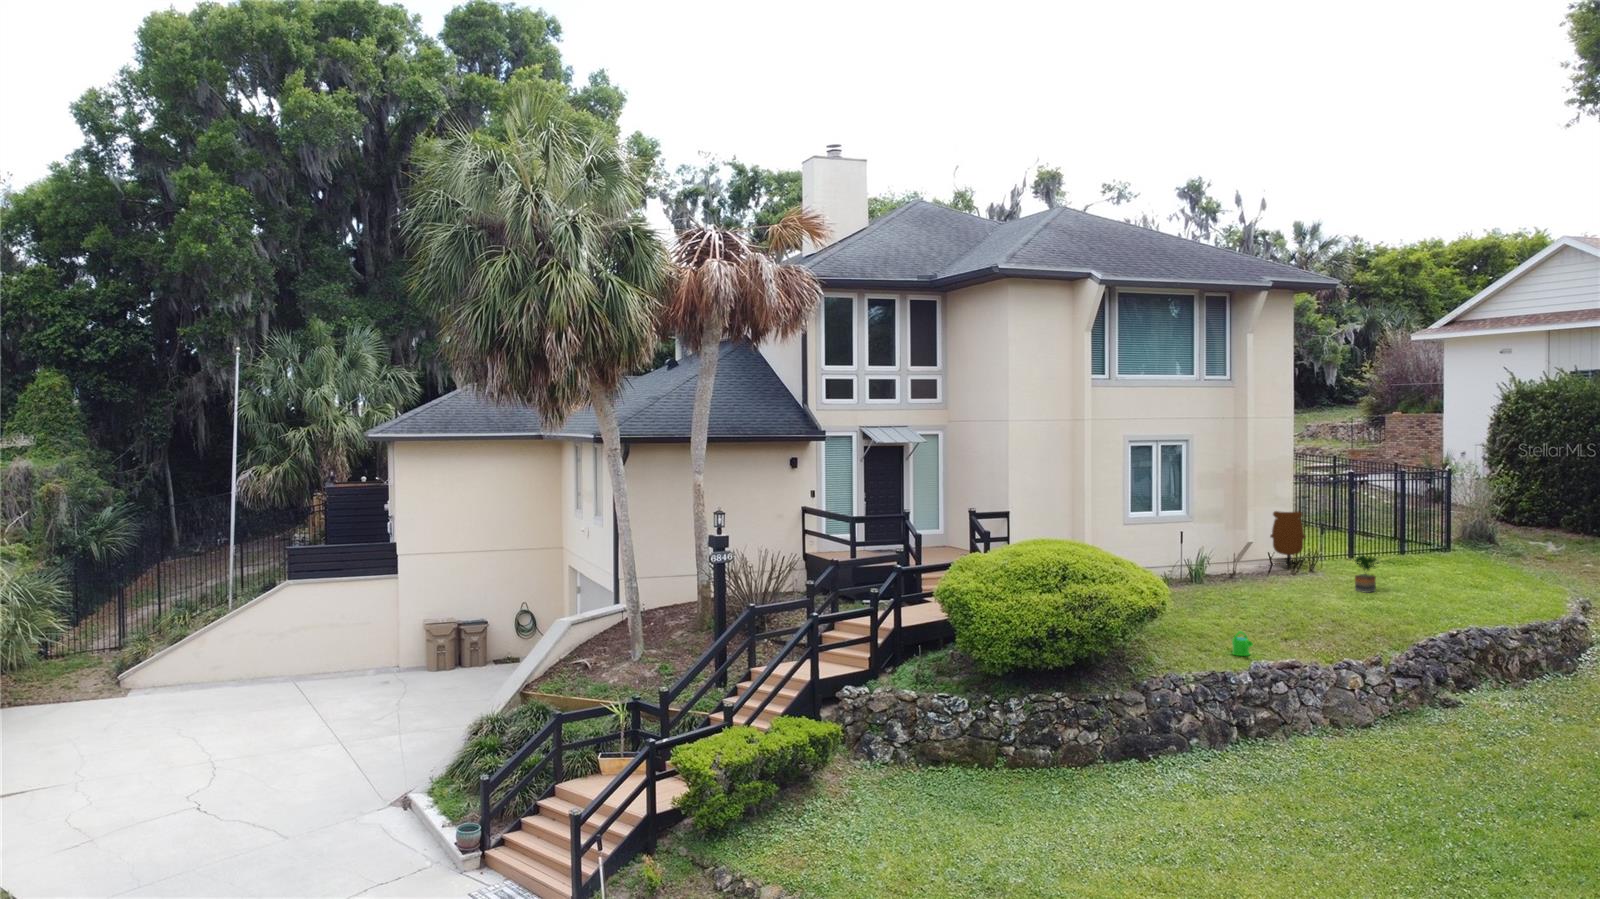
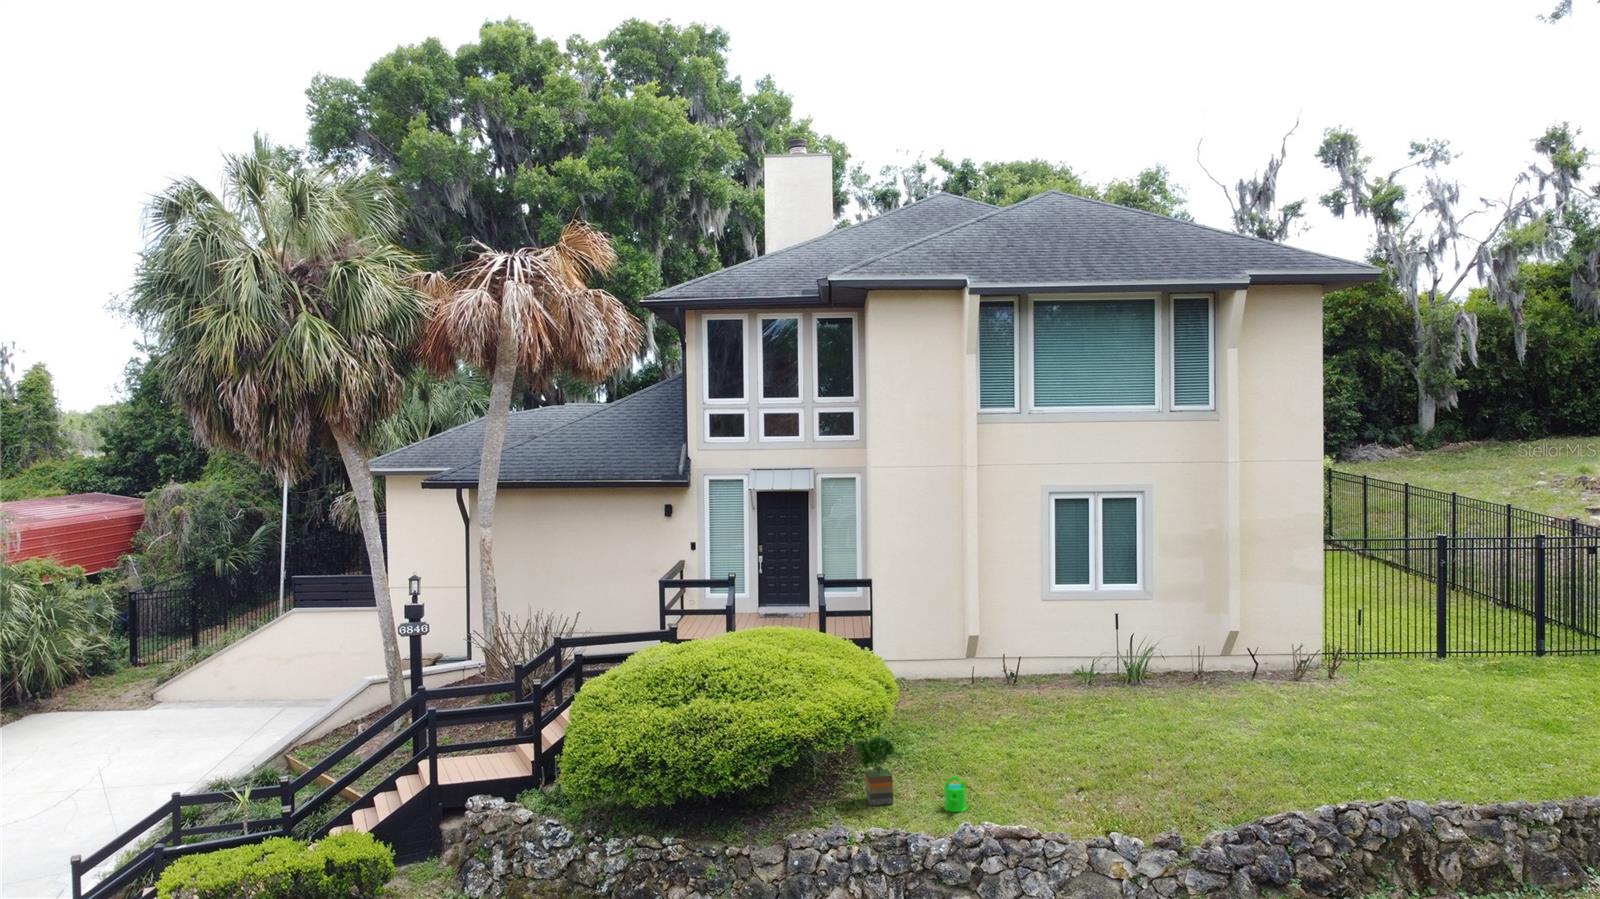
lounge chair: present [1270,511,1306,568] -> none [1265,593,1334,676]
potted tree: present [1355,556,1379,593] -> present [856,737,901,806]

